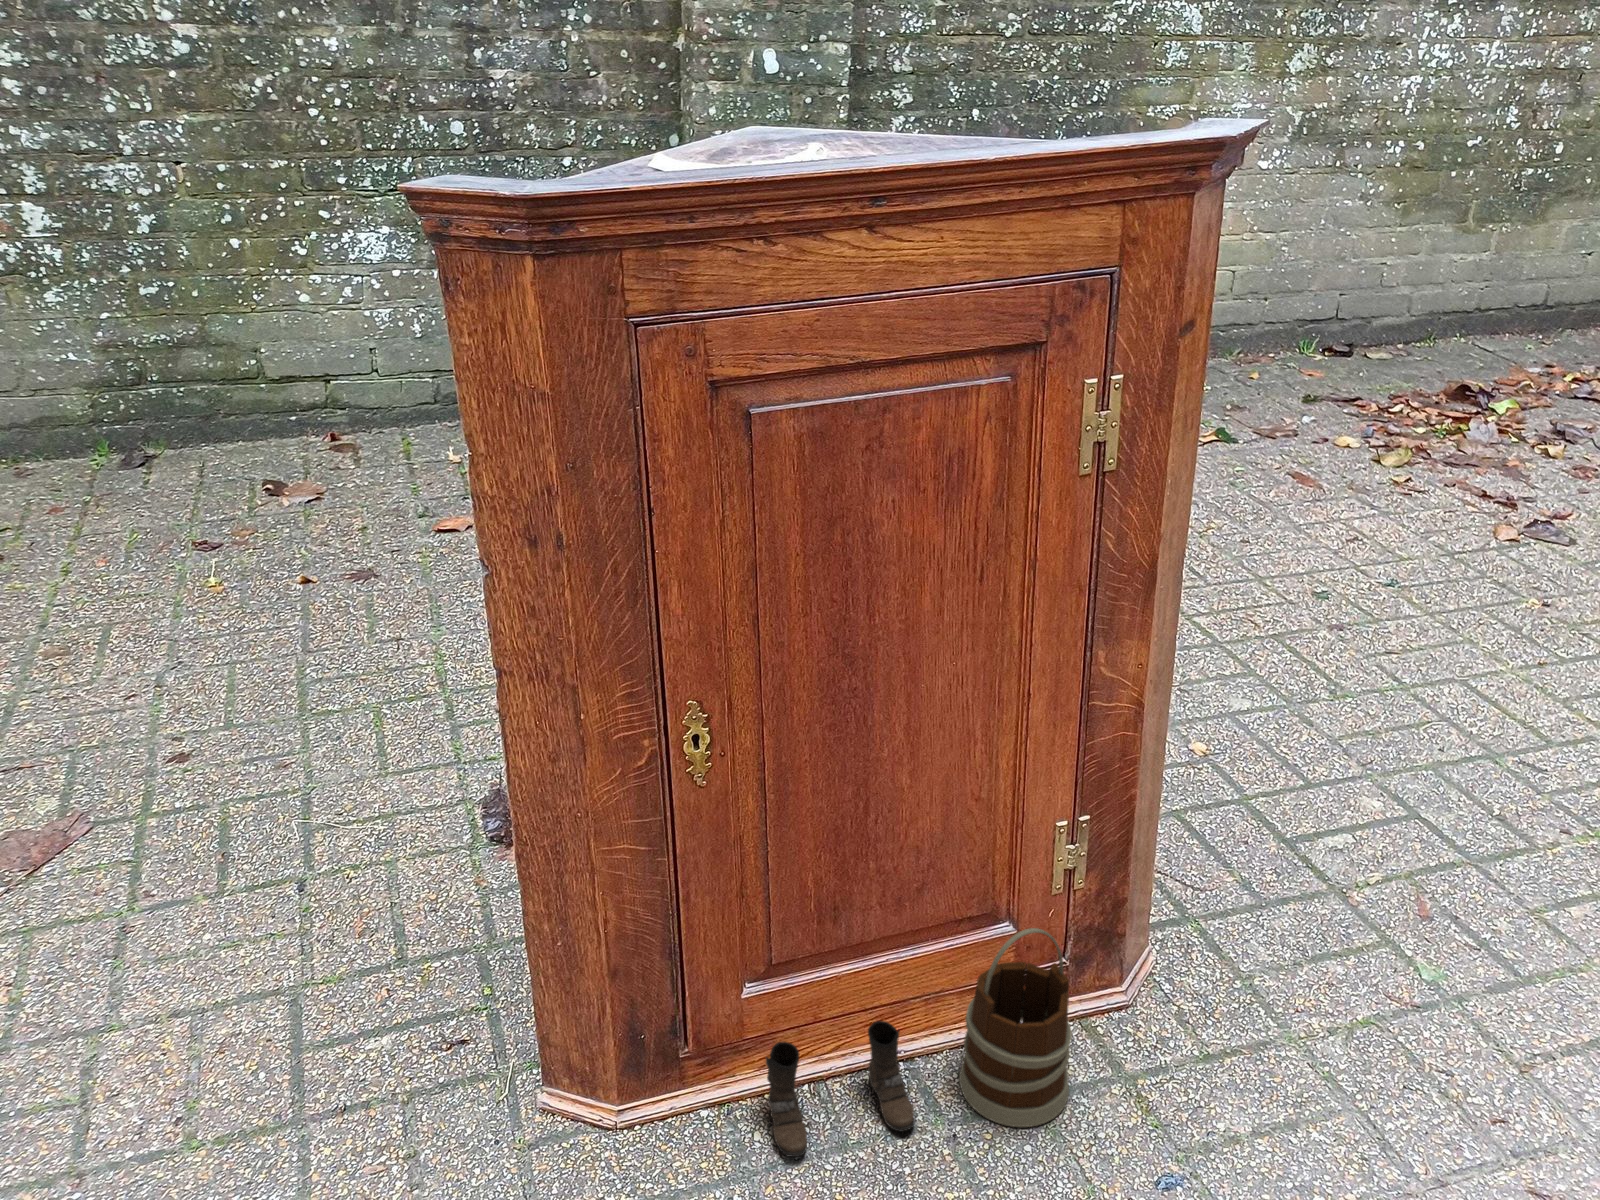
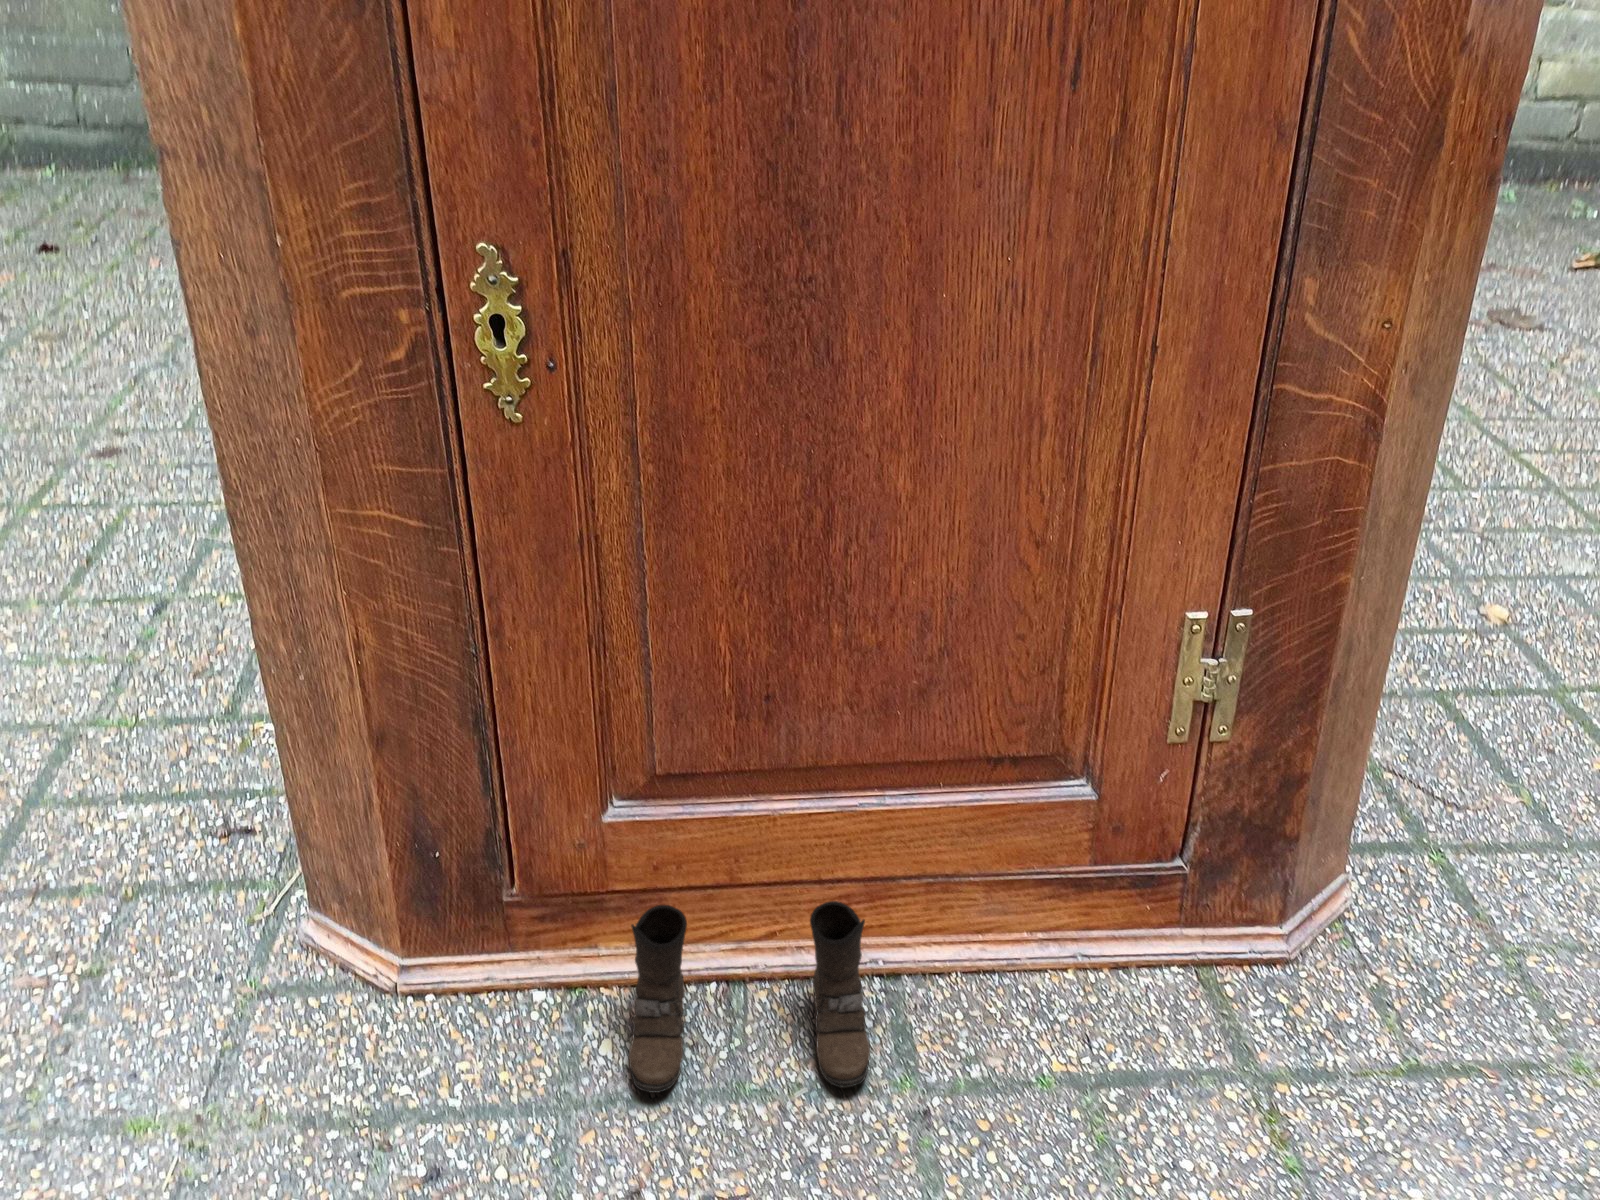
wooden bucket: present [959,928,1072,1127] -> none [963,780,1167,1125]

